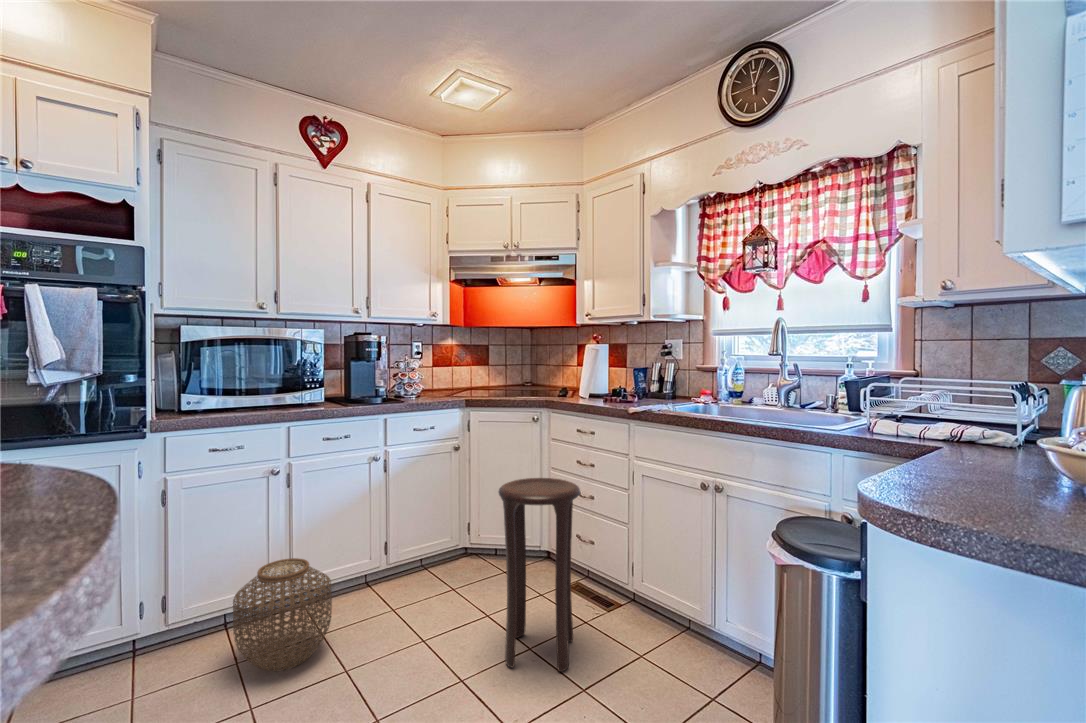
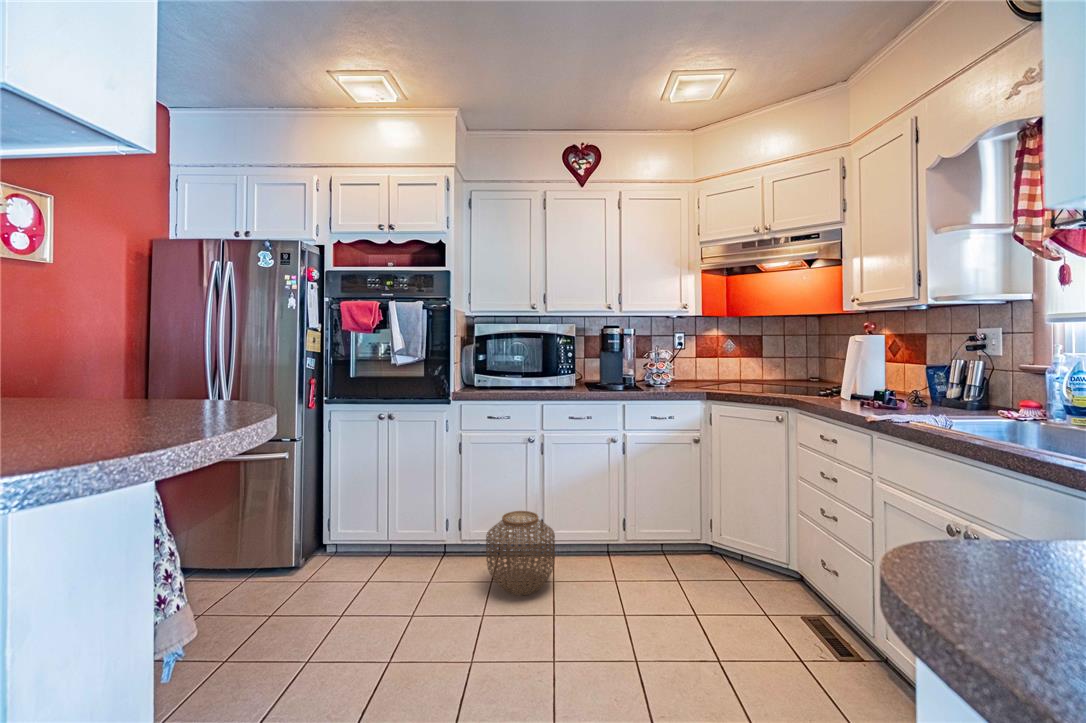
stool: present [499,478,580,671] -> none [675,480,766,687]

